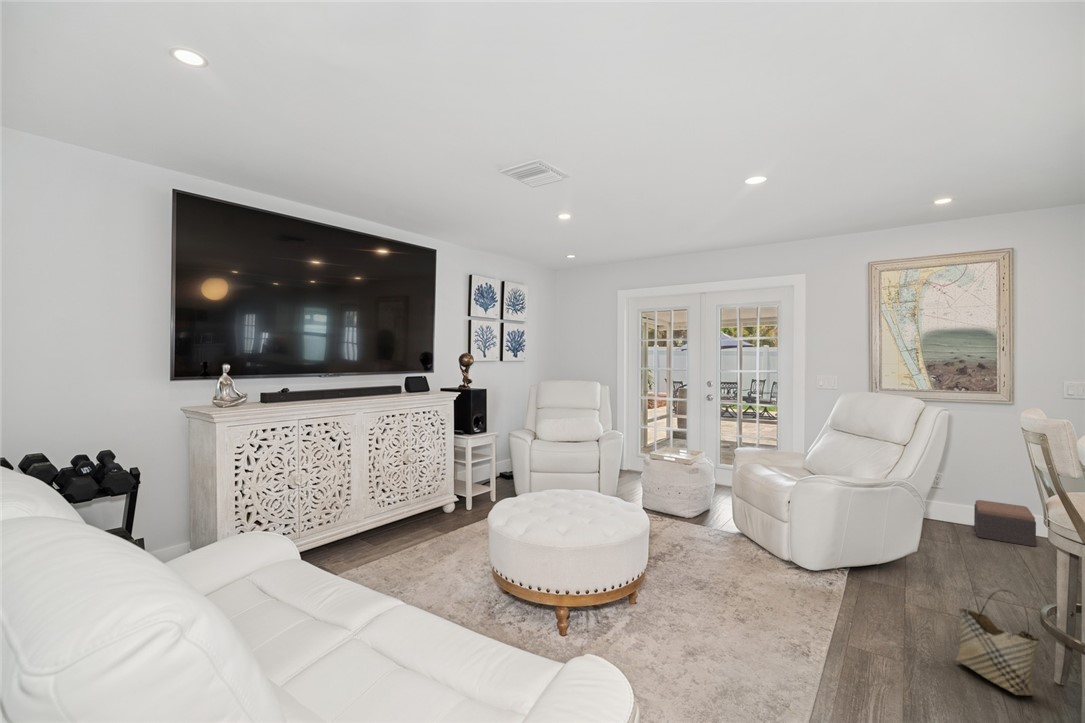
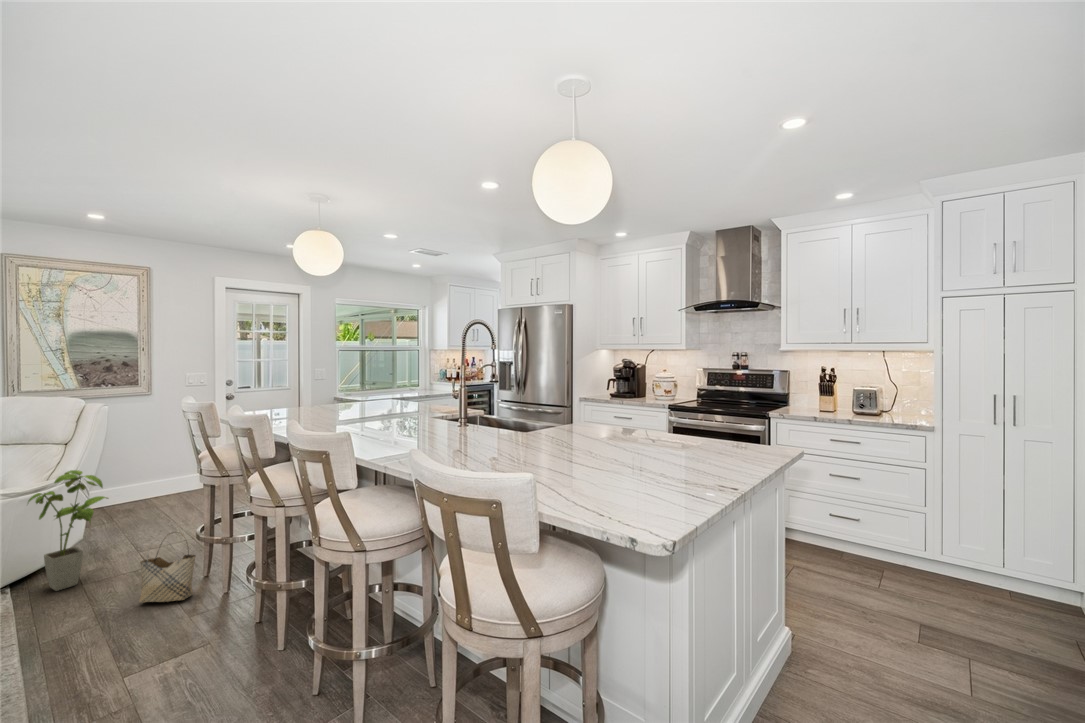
house plant: none [861,473,939,598] -> present [28,470,108,591]
footstool: present [974,500,1036,547] -> none [121,475,171,511]

